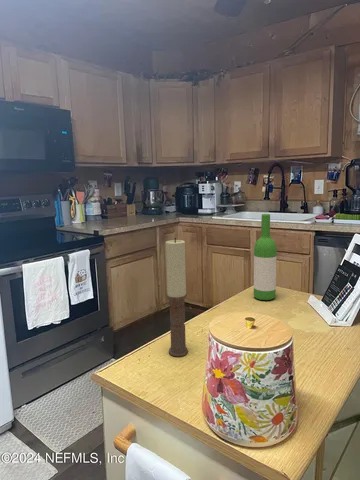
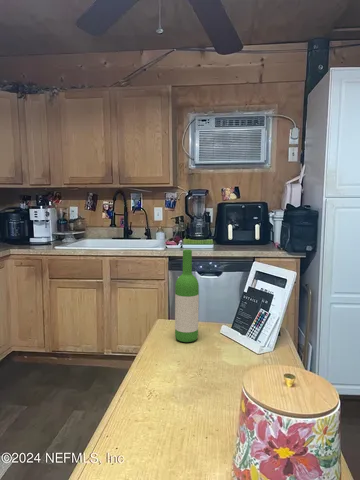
candle: present [166,238,188,356] -> none [144,290,168,440]

